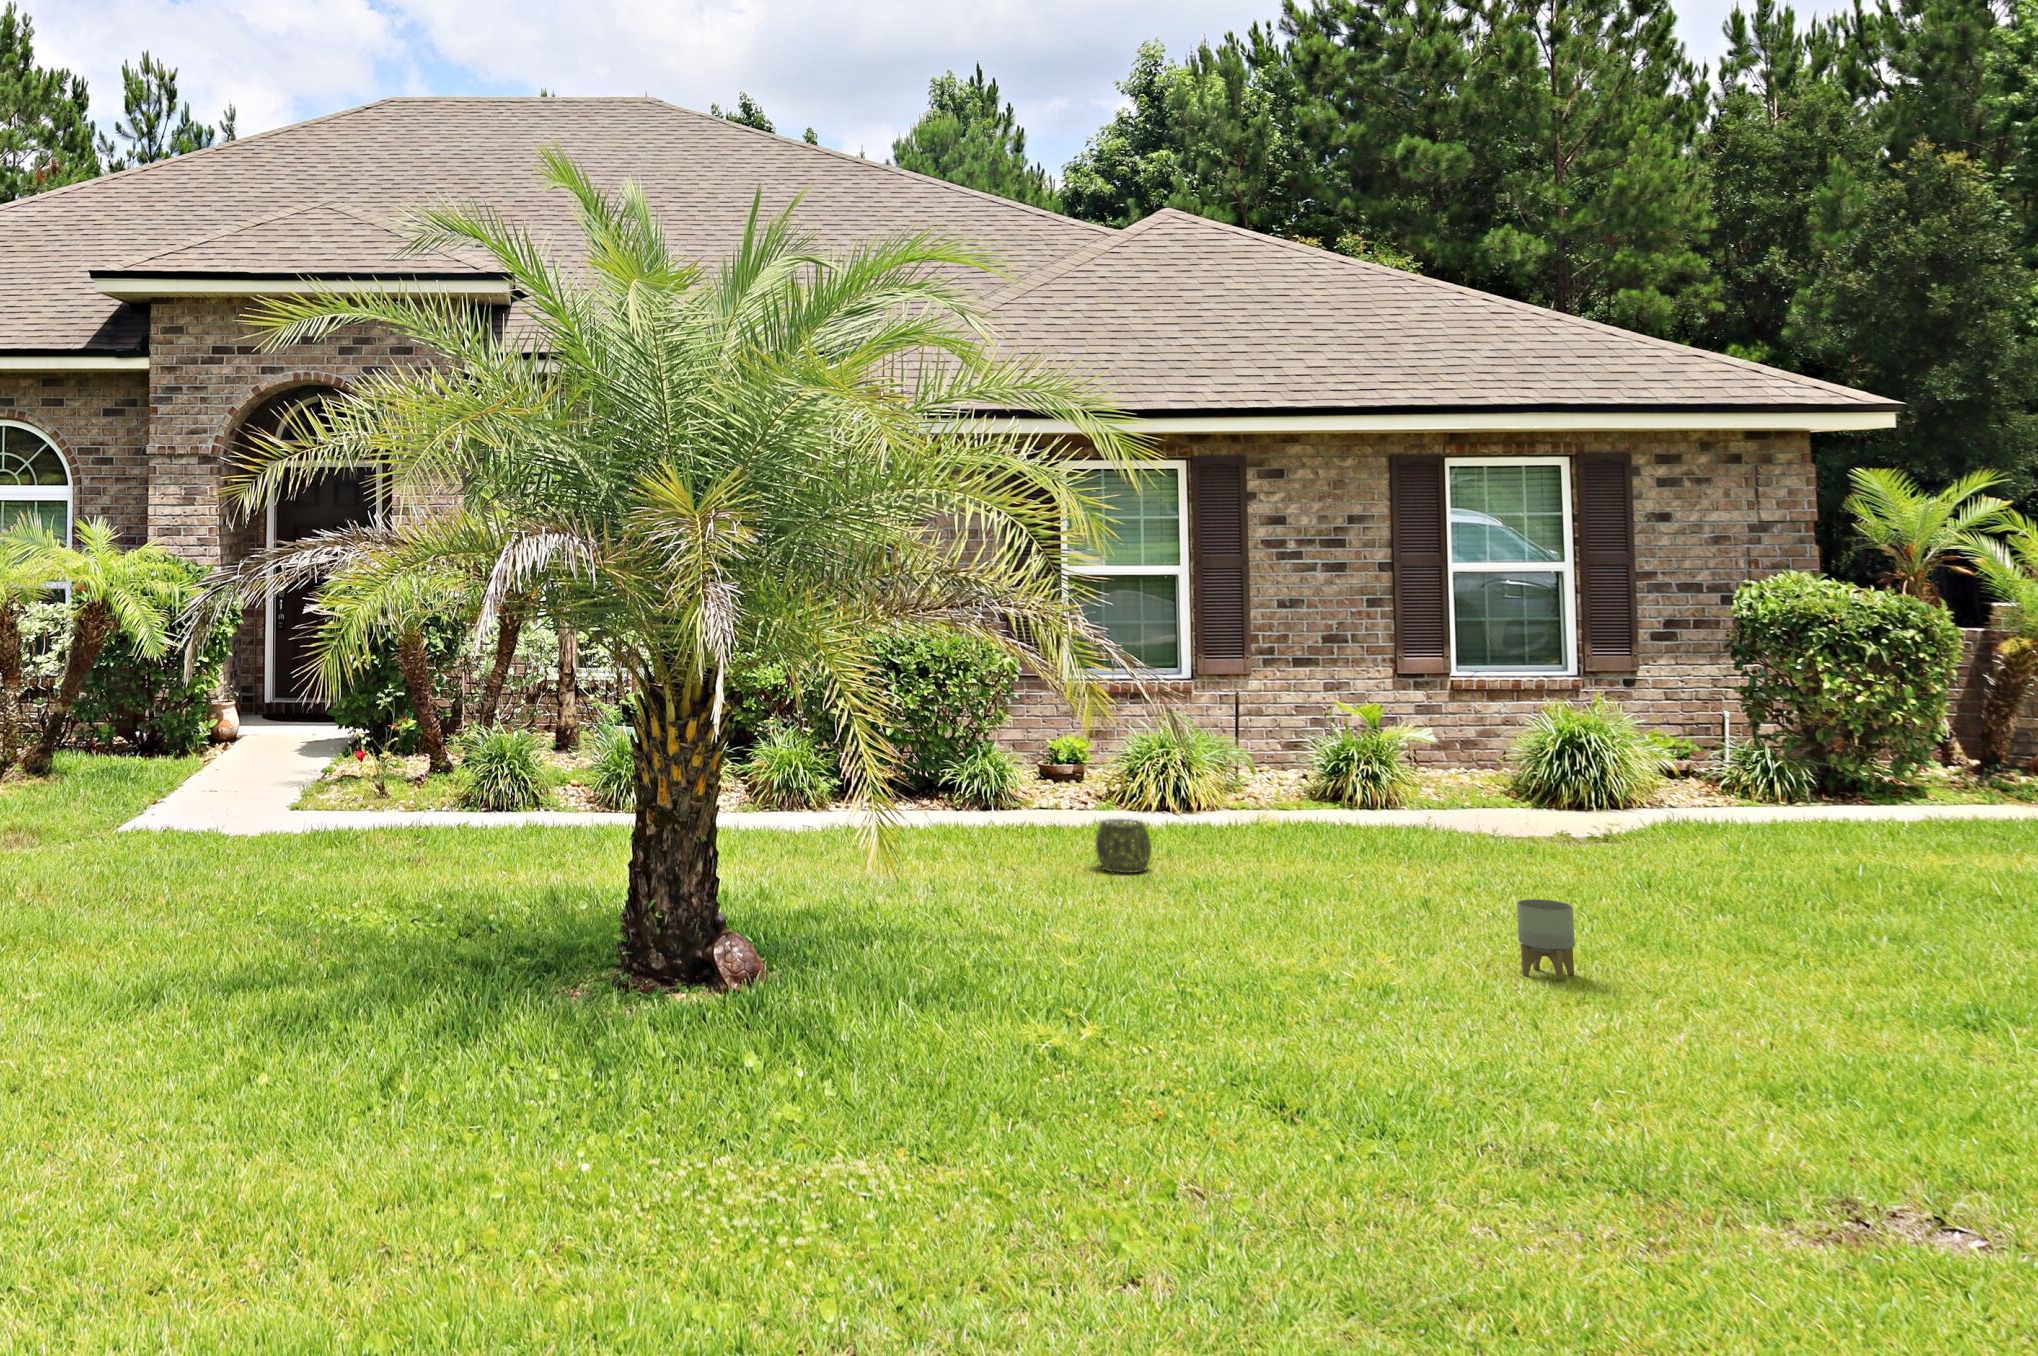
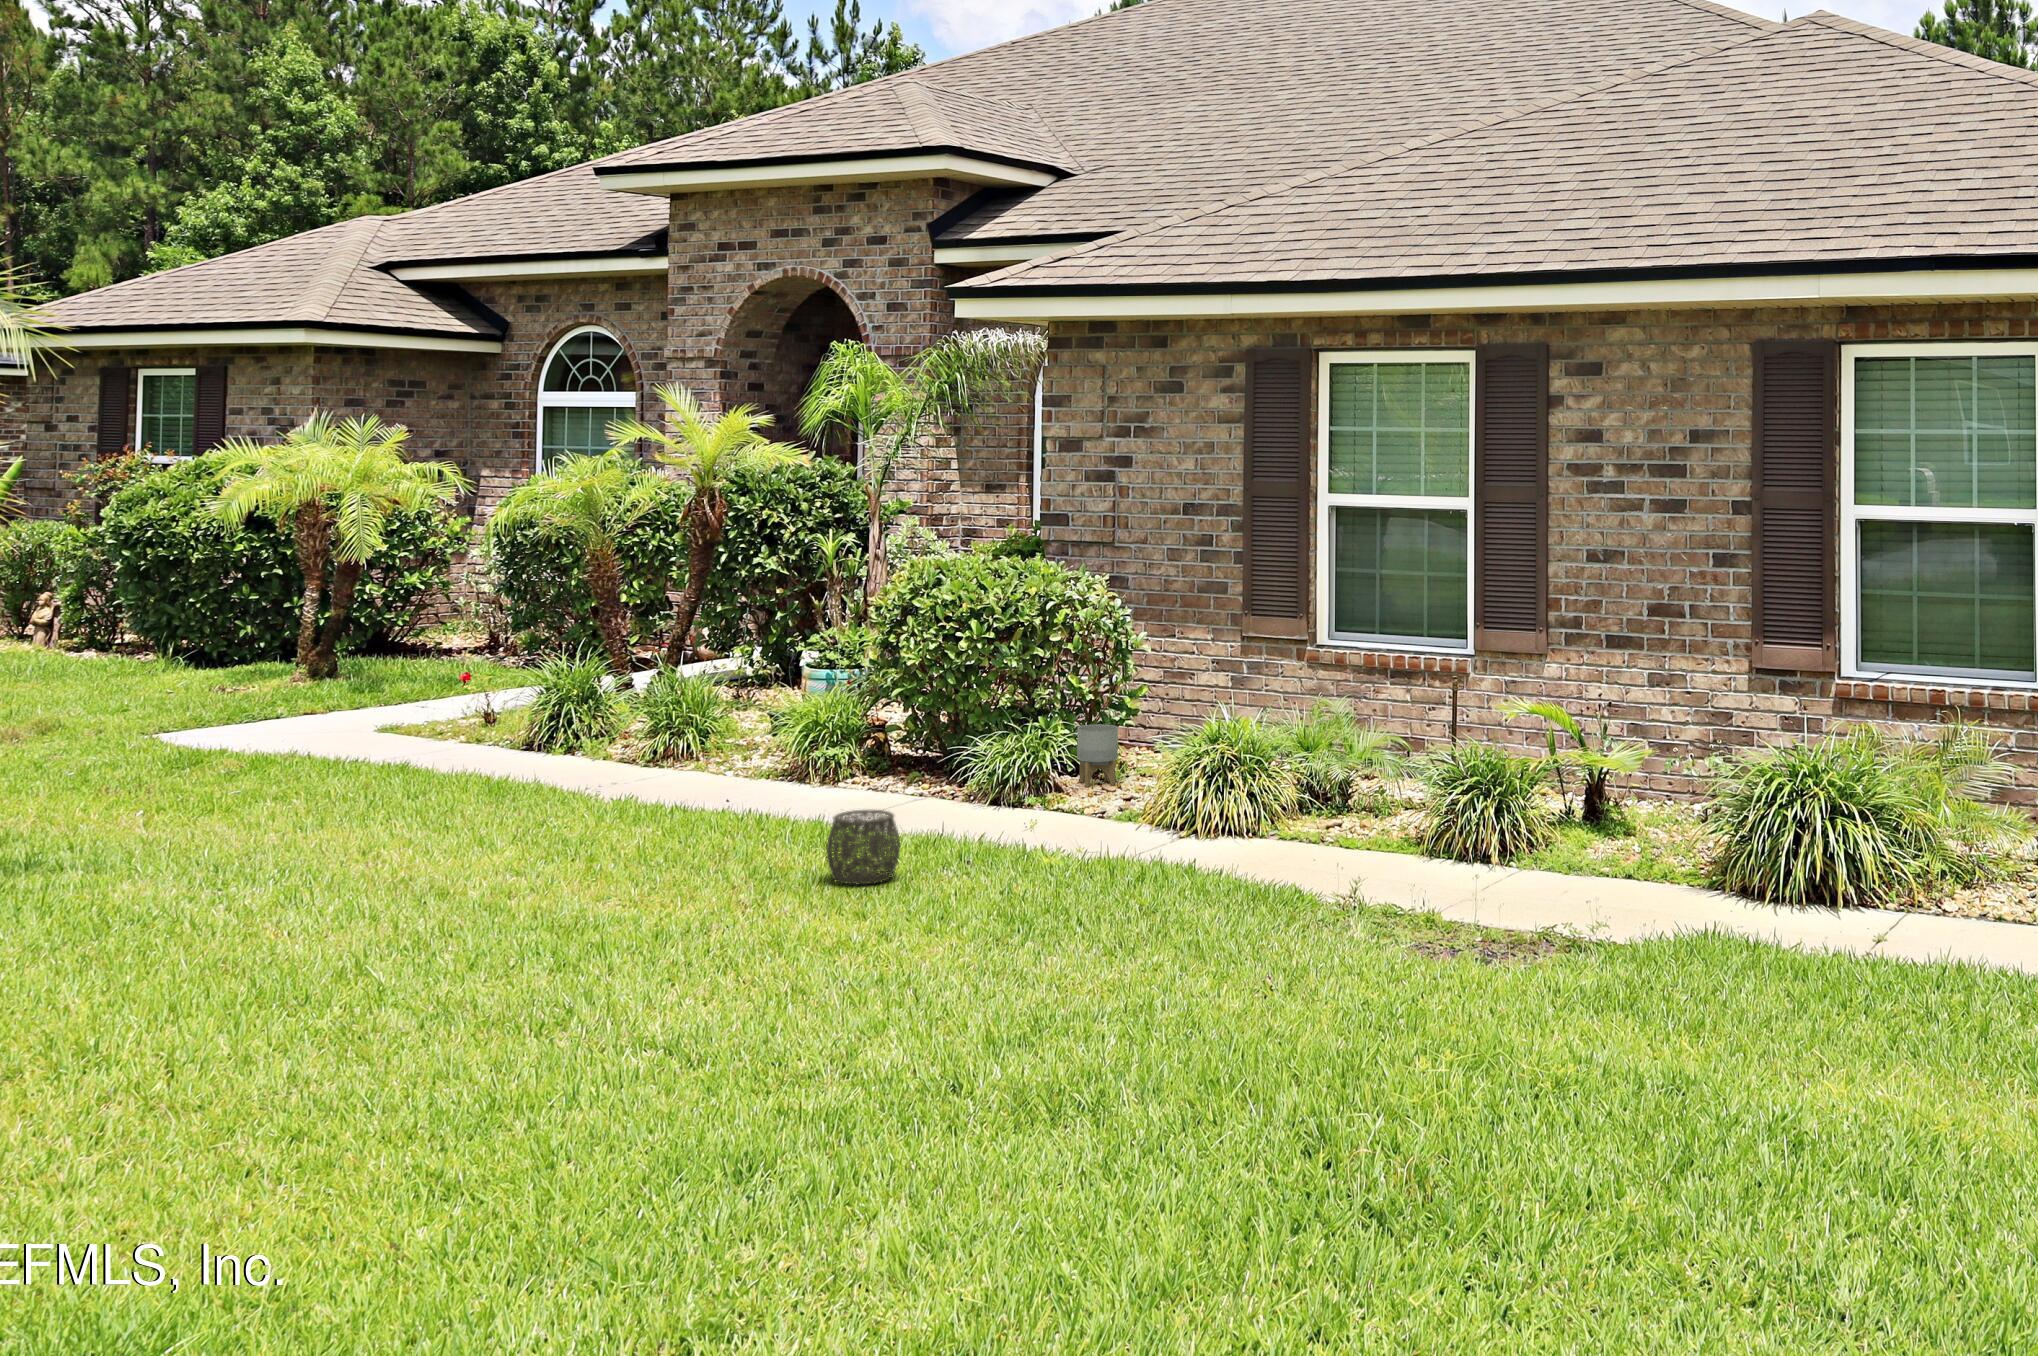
planter: present [1517,899,1575,981] -> present [1077,724,1118,787]

